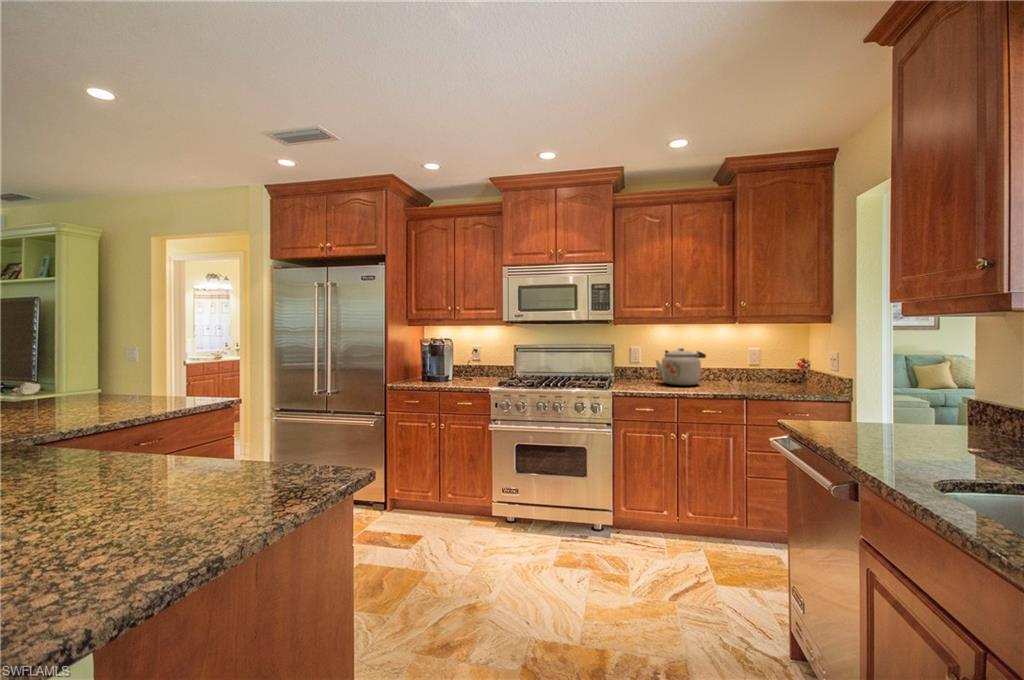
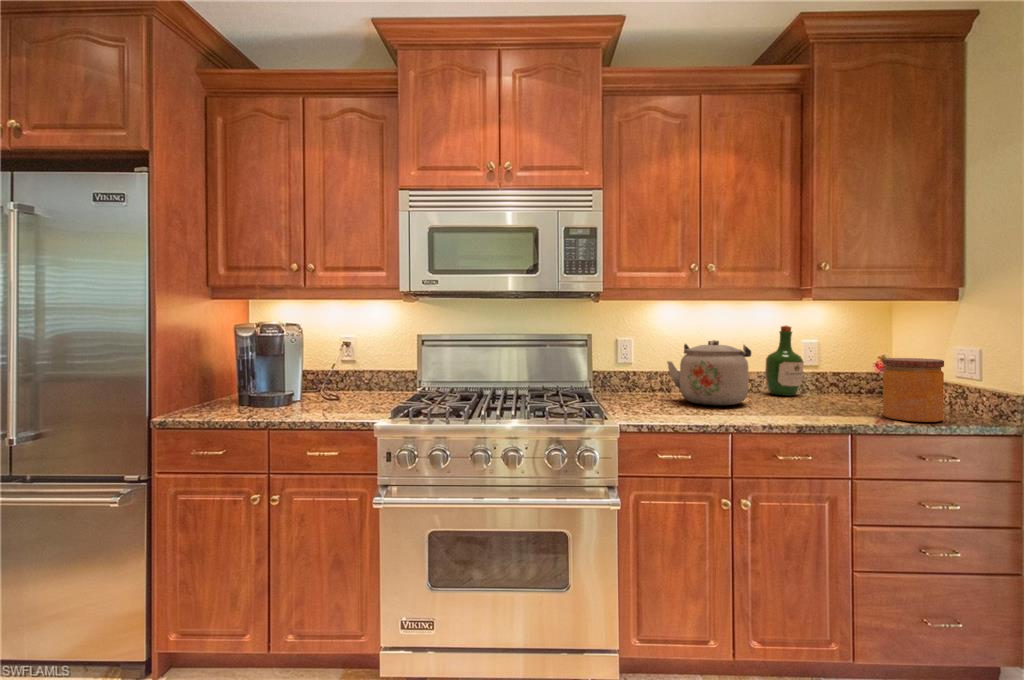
wine bottle: none [722,339,745,382] -> present [765,325,804,396]
jar: none [771,359,803,395] -> present [883,358,944,422]

